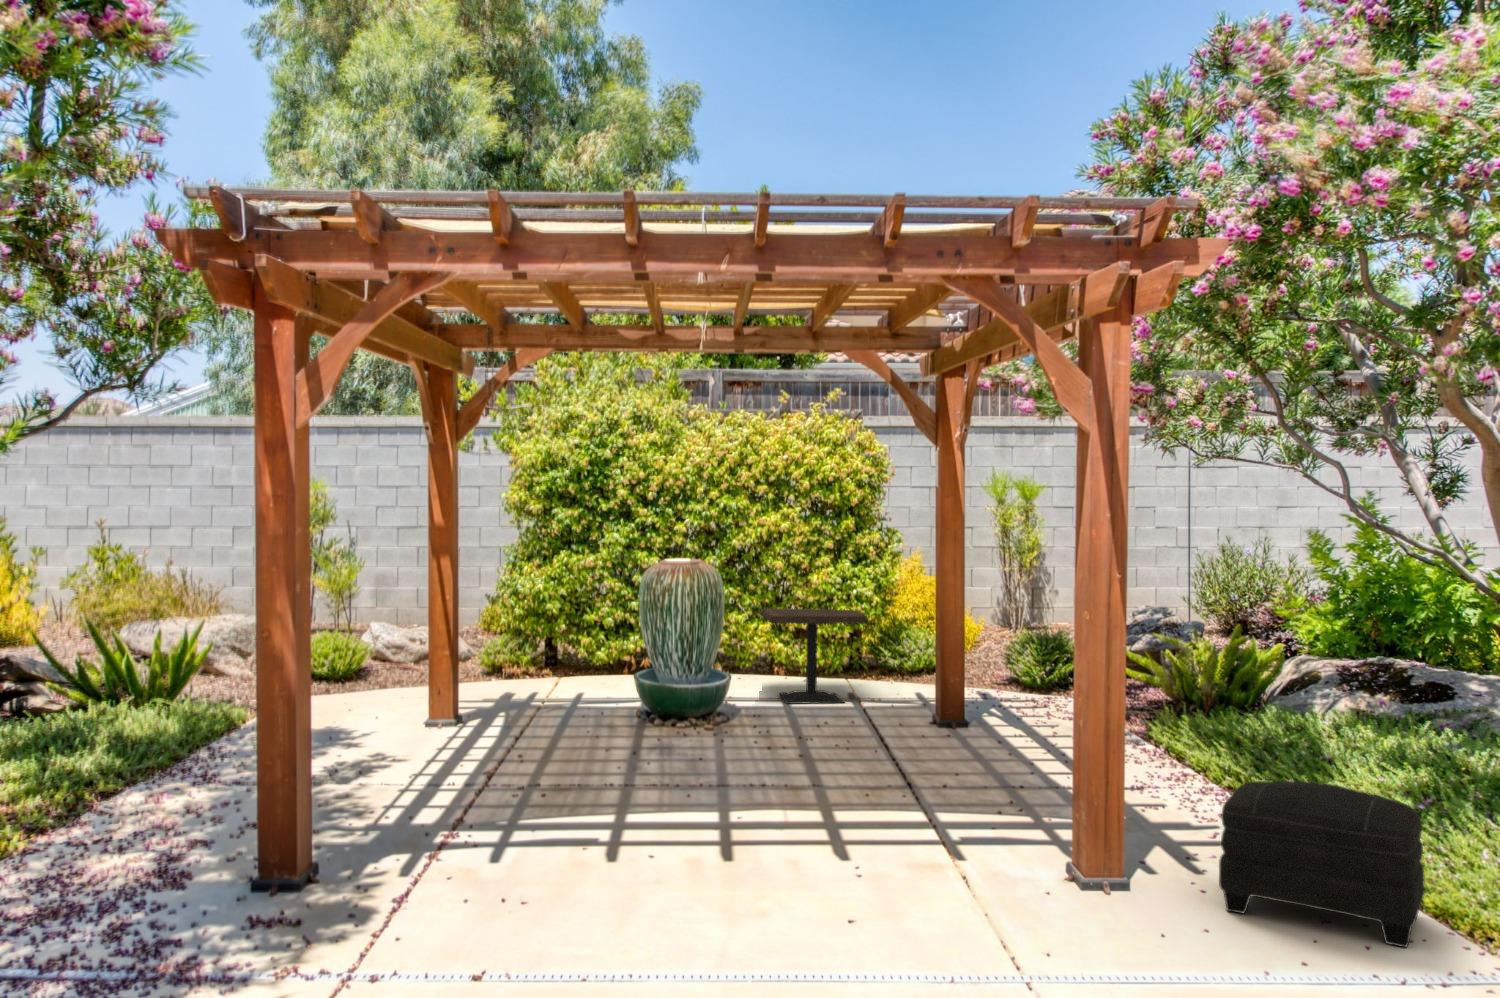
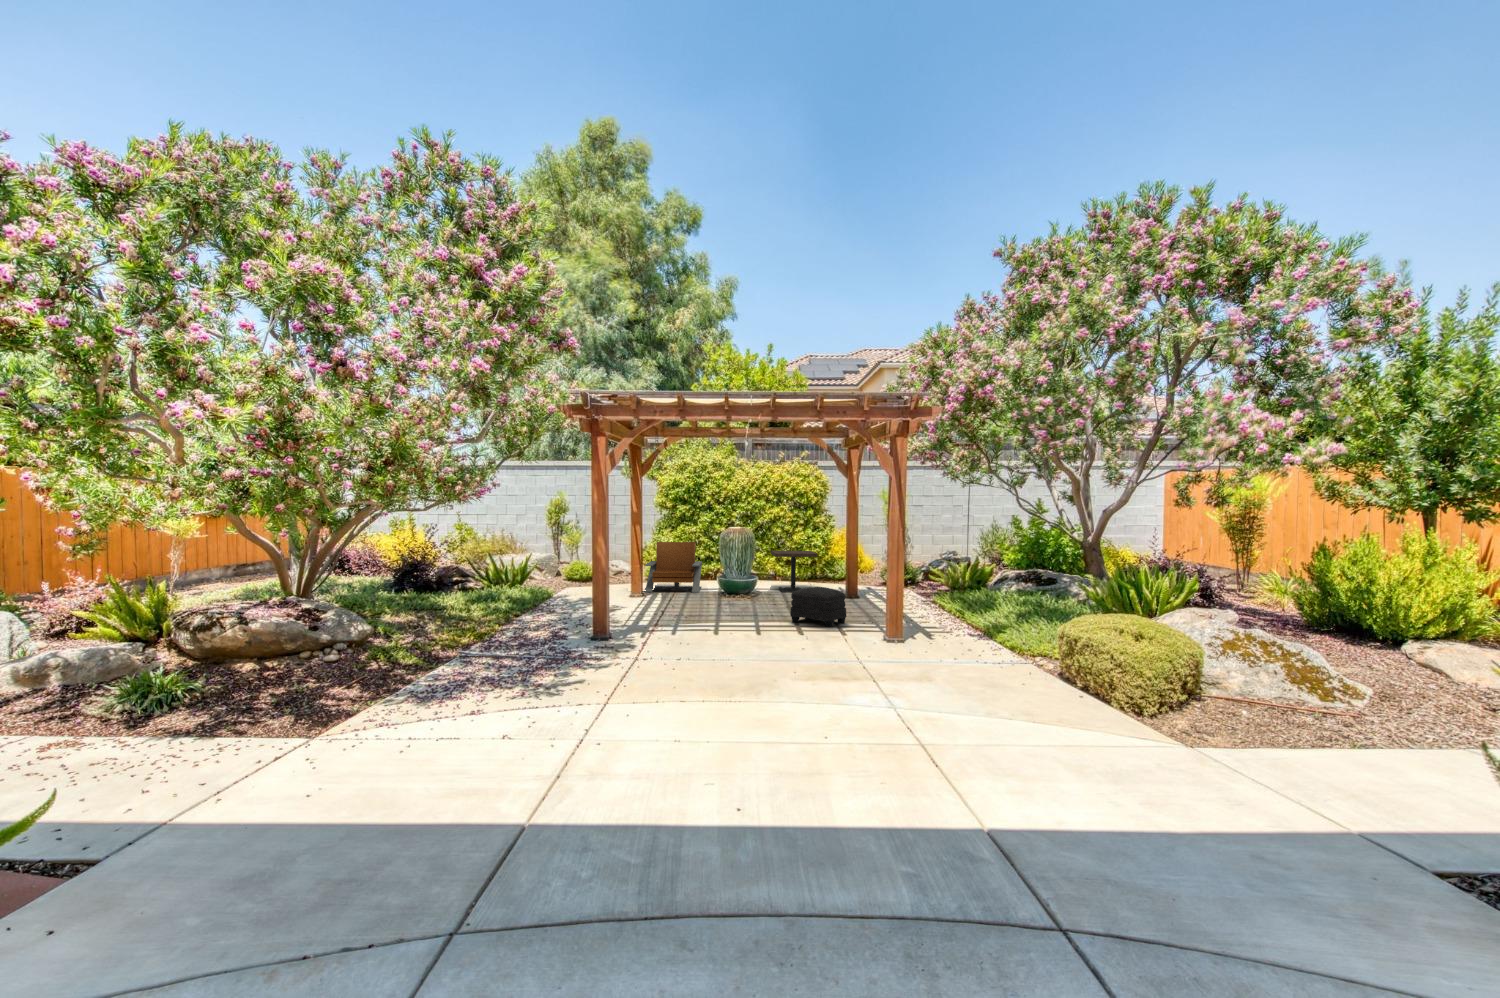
lounge chair: none [473,590,608,708] -> present [645,542,702,593]
ottoman: present [1219,781,1425,947] -> present [790,587,846,627]

